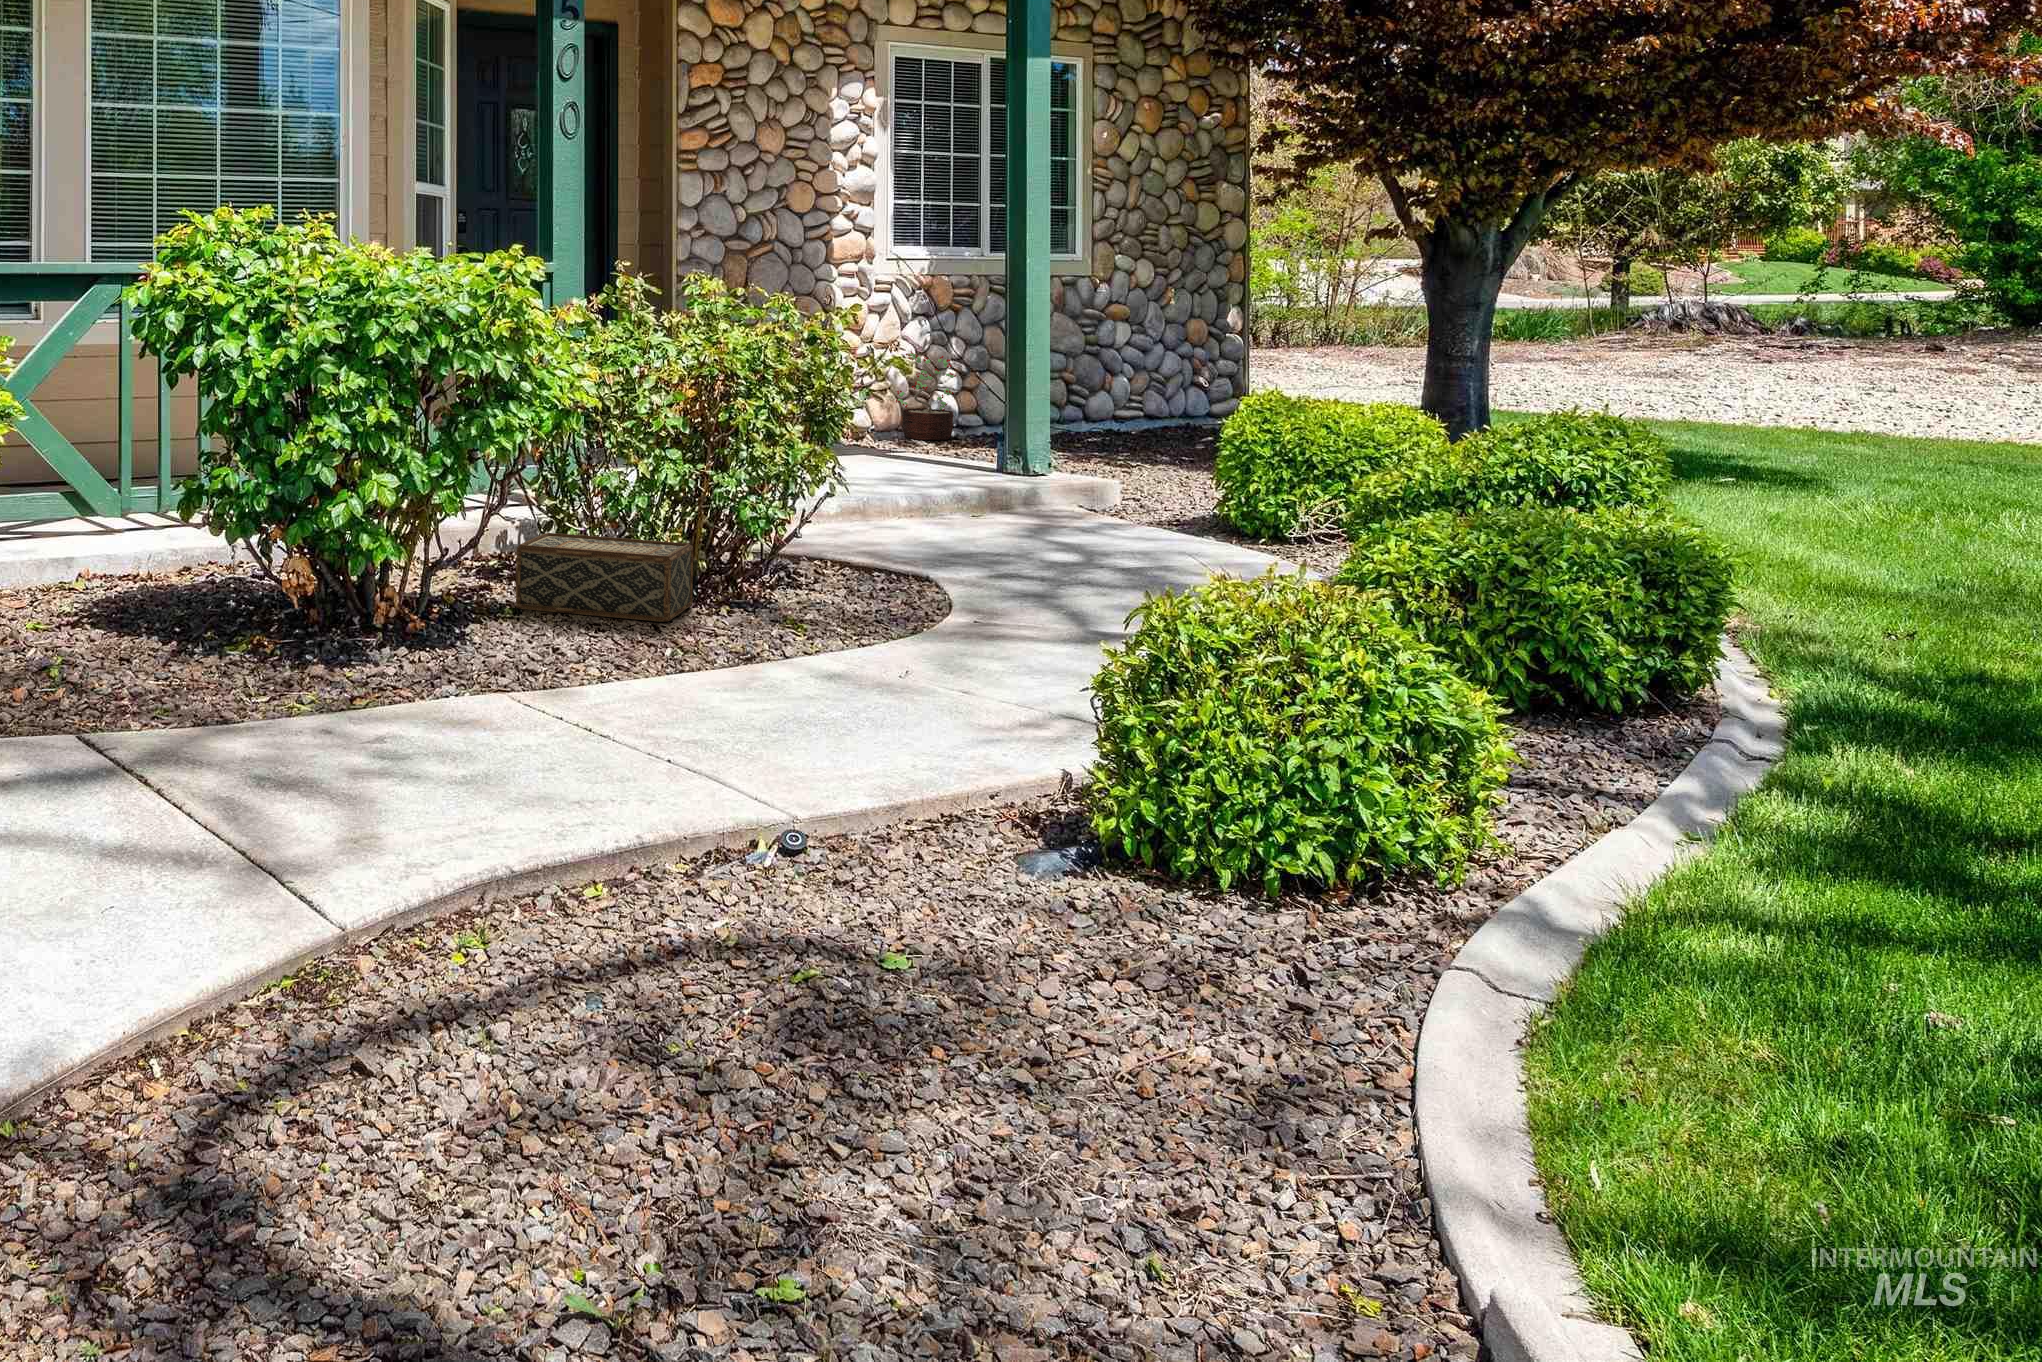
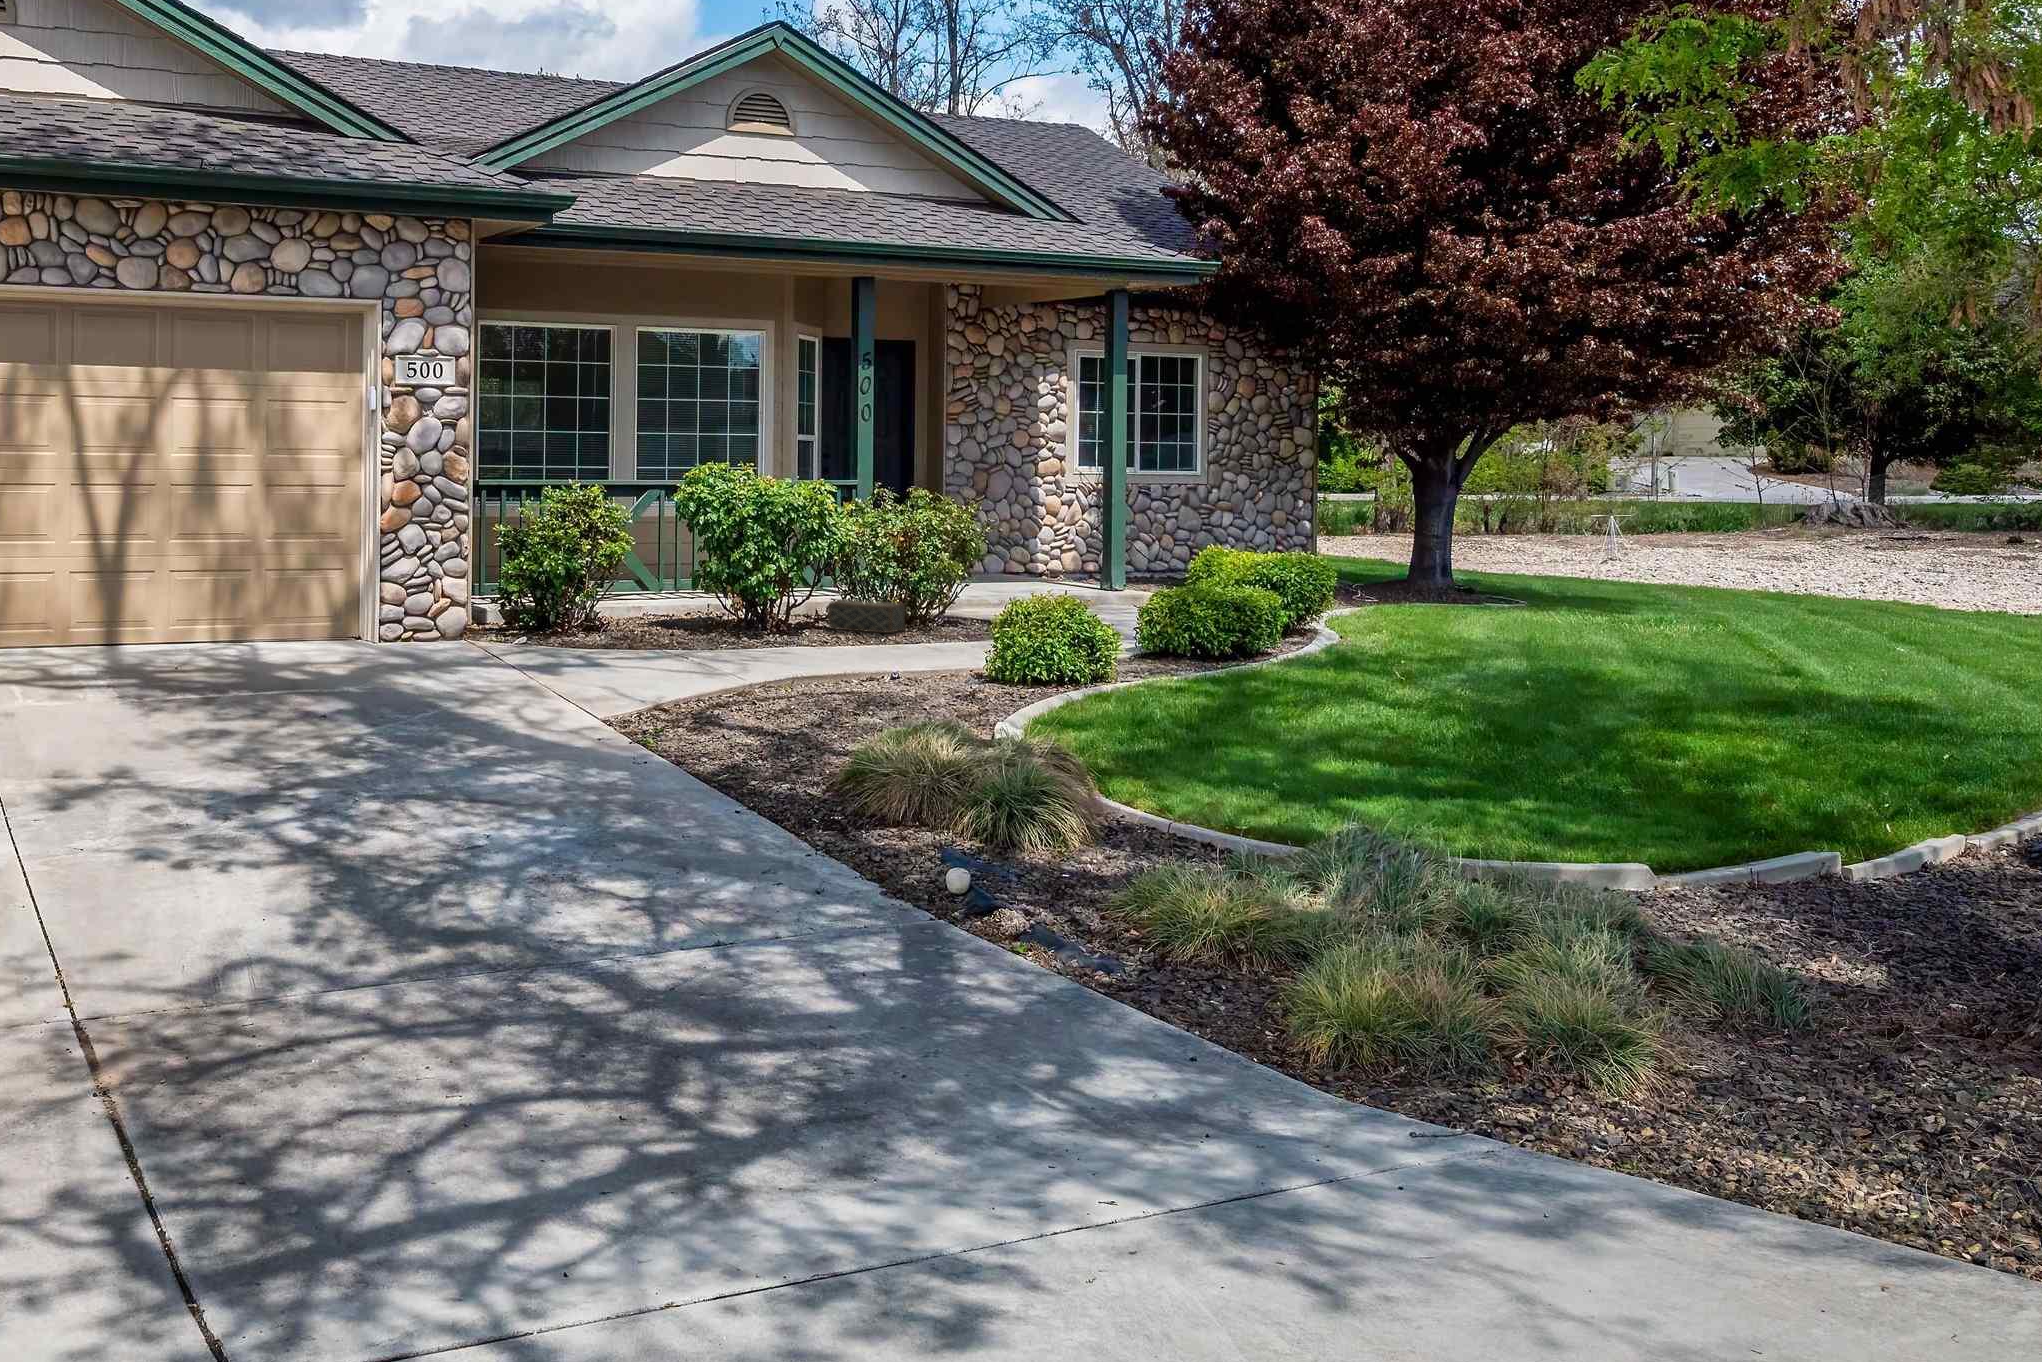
decorative plant: present [896,351,956,440] -> none [1078,527,1115,579]

